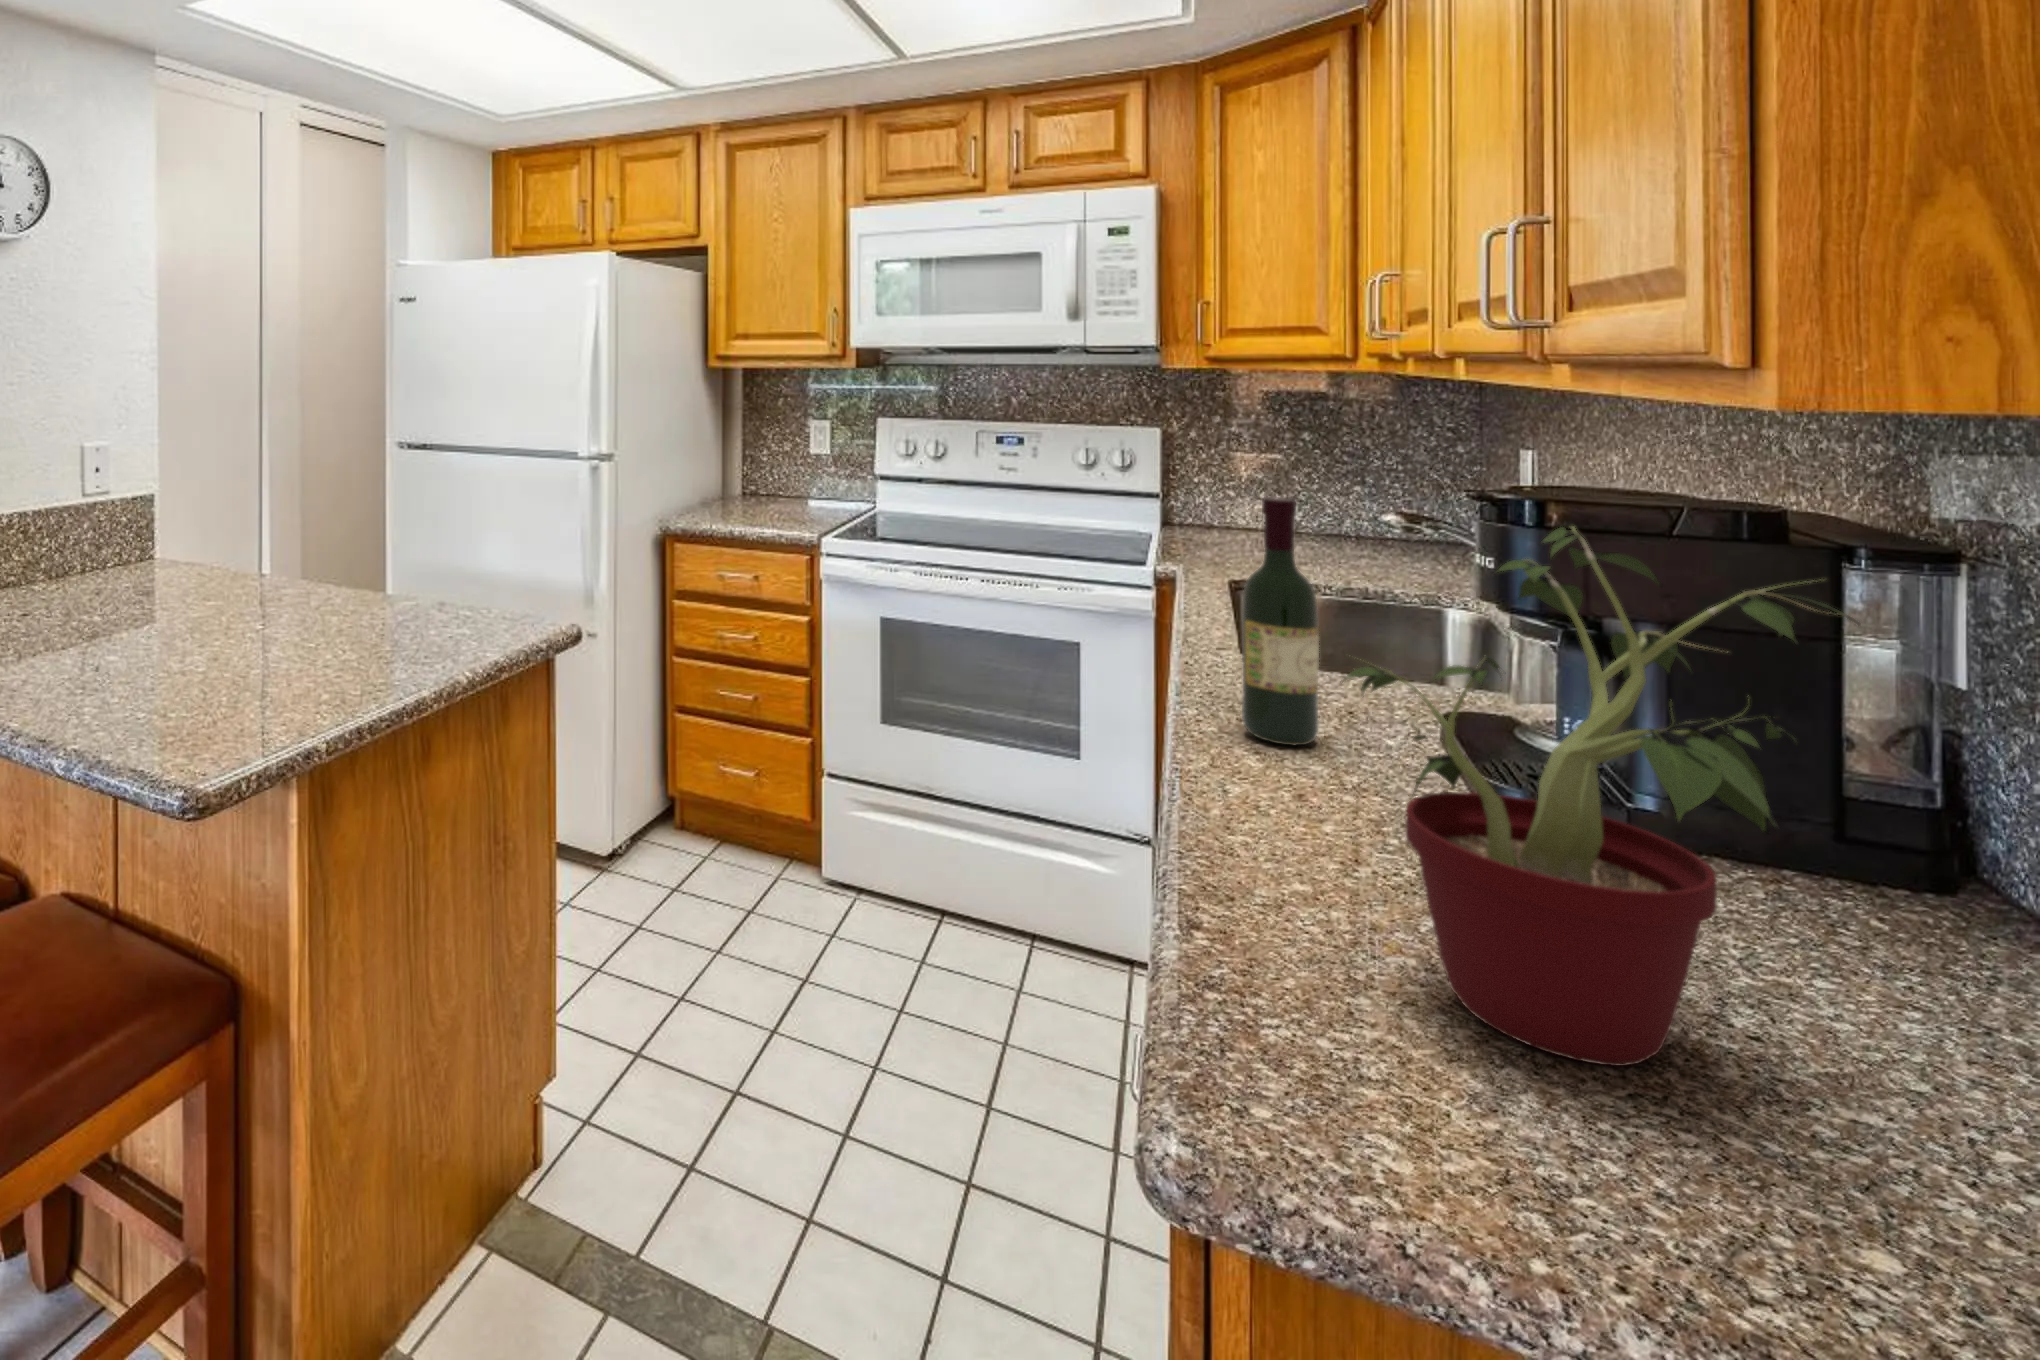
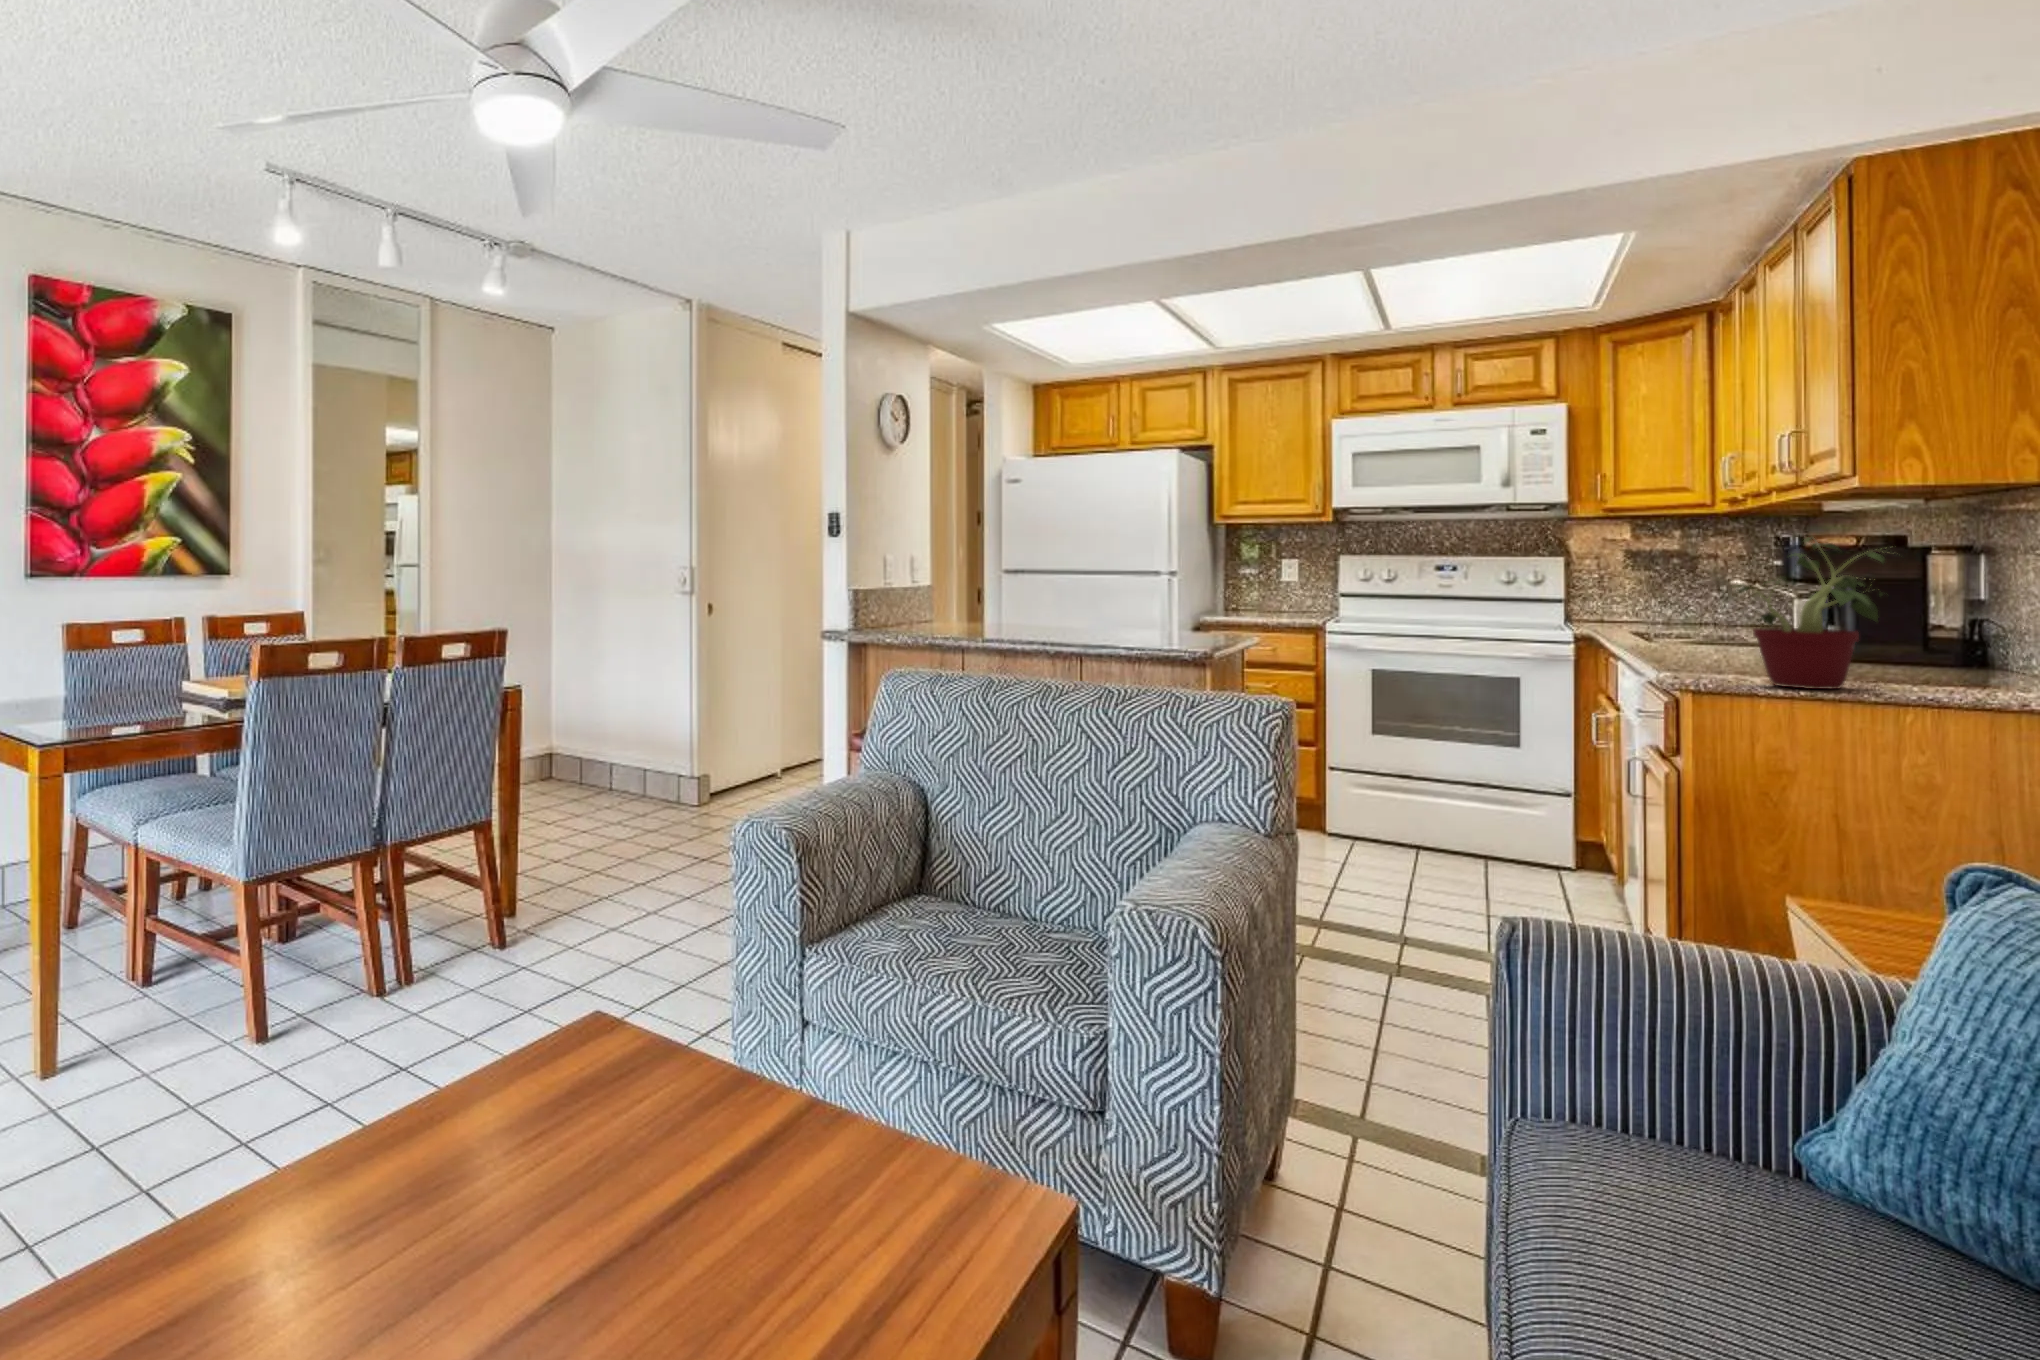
wine bottle: present [1242,497,1319,745] -> none [1667,557,1708,664]

